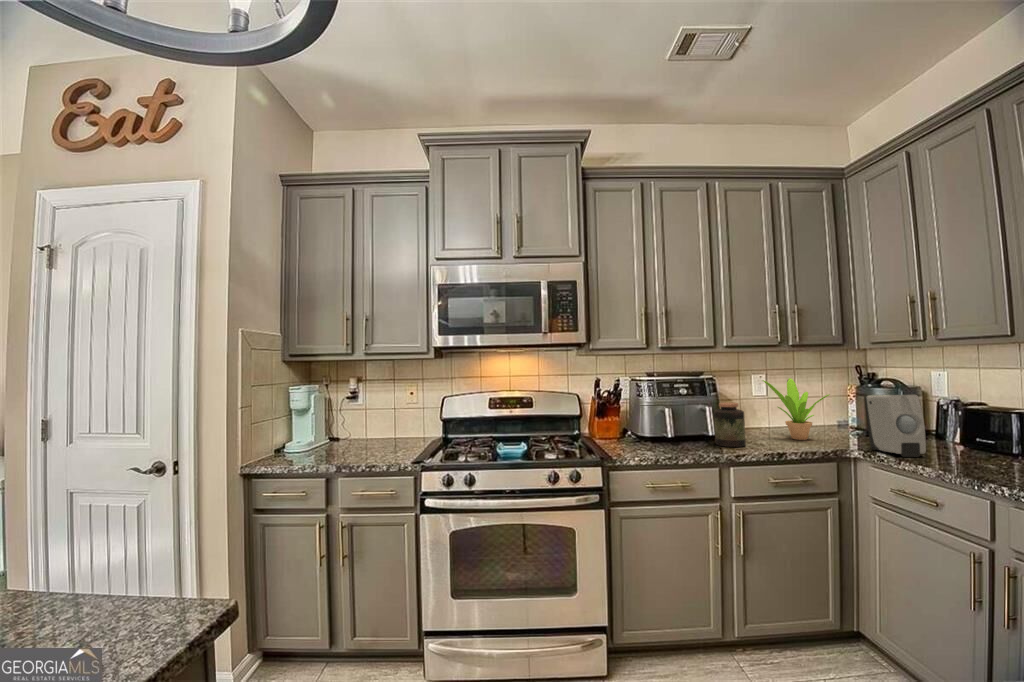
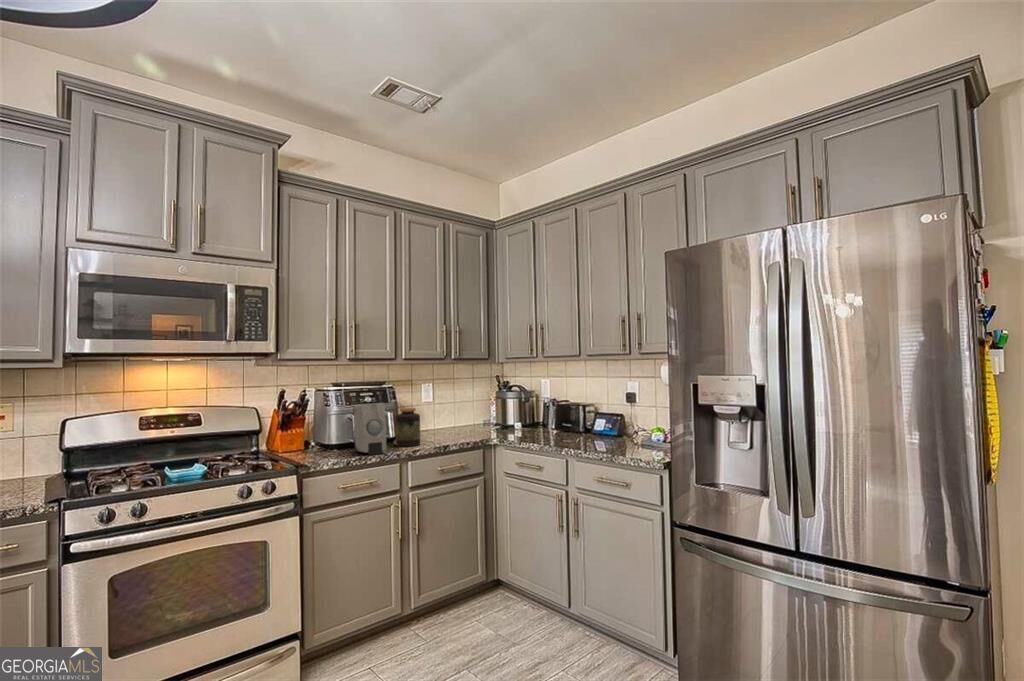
potted plant: present [763,378,830,440] -> none [433,386,480,436]
soap dispenser: present [865,395,926,457] -> present [353,403,386,455]

